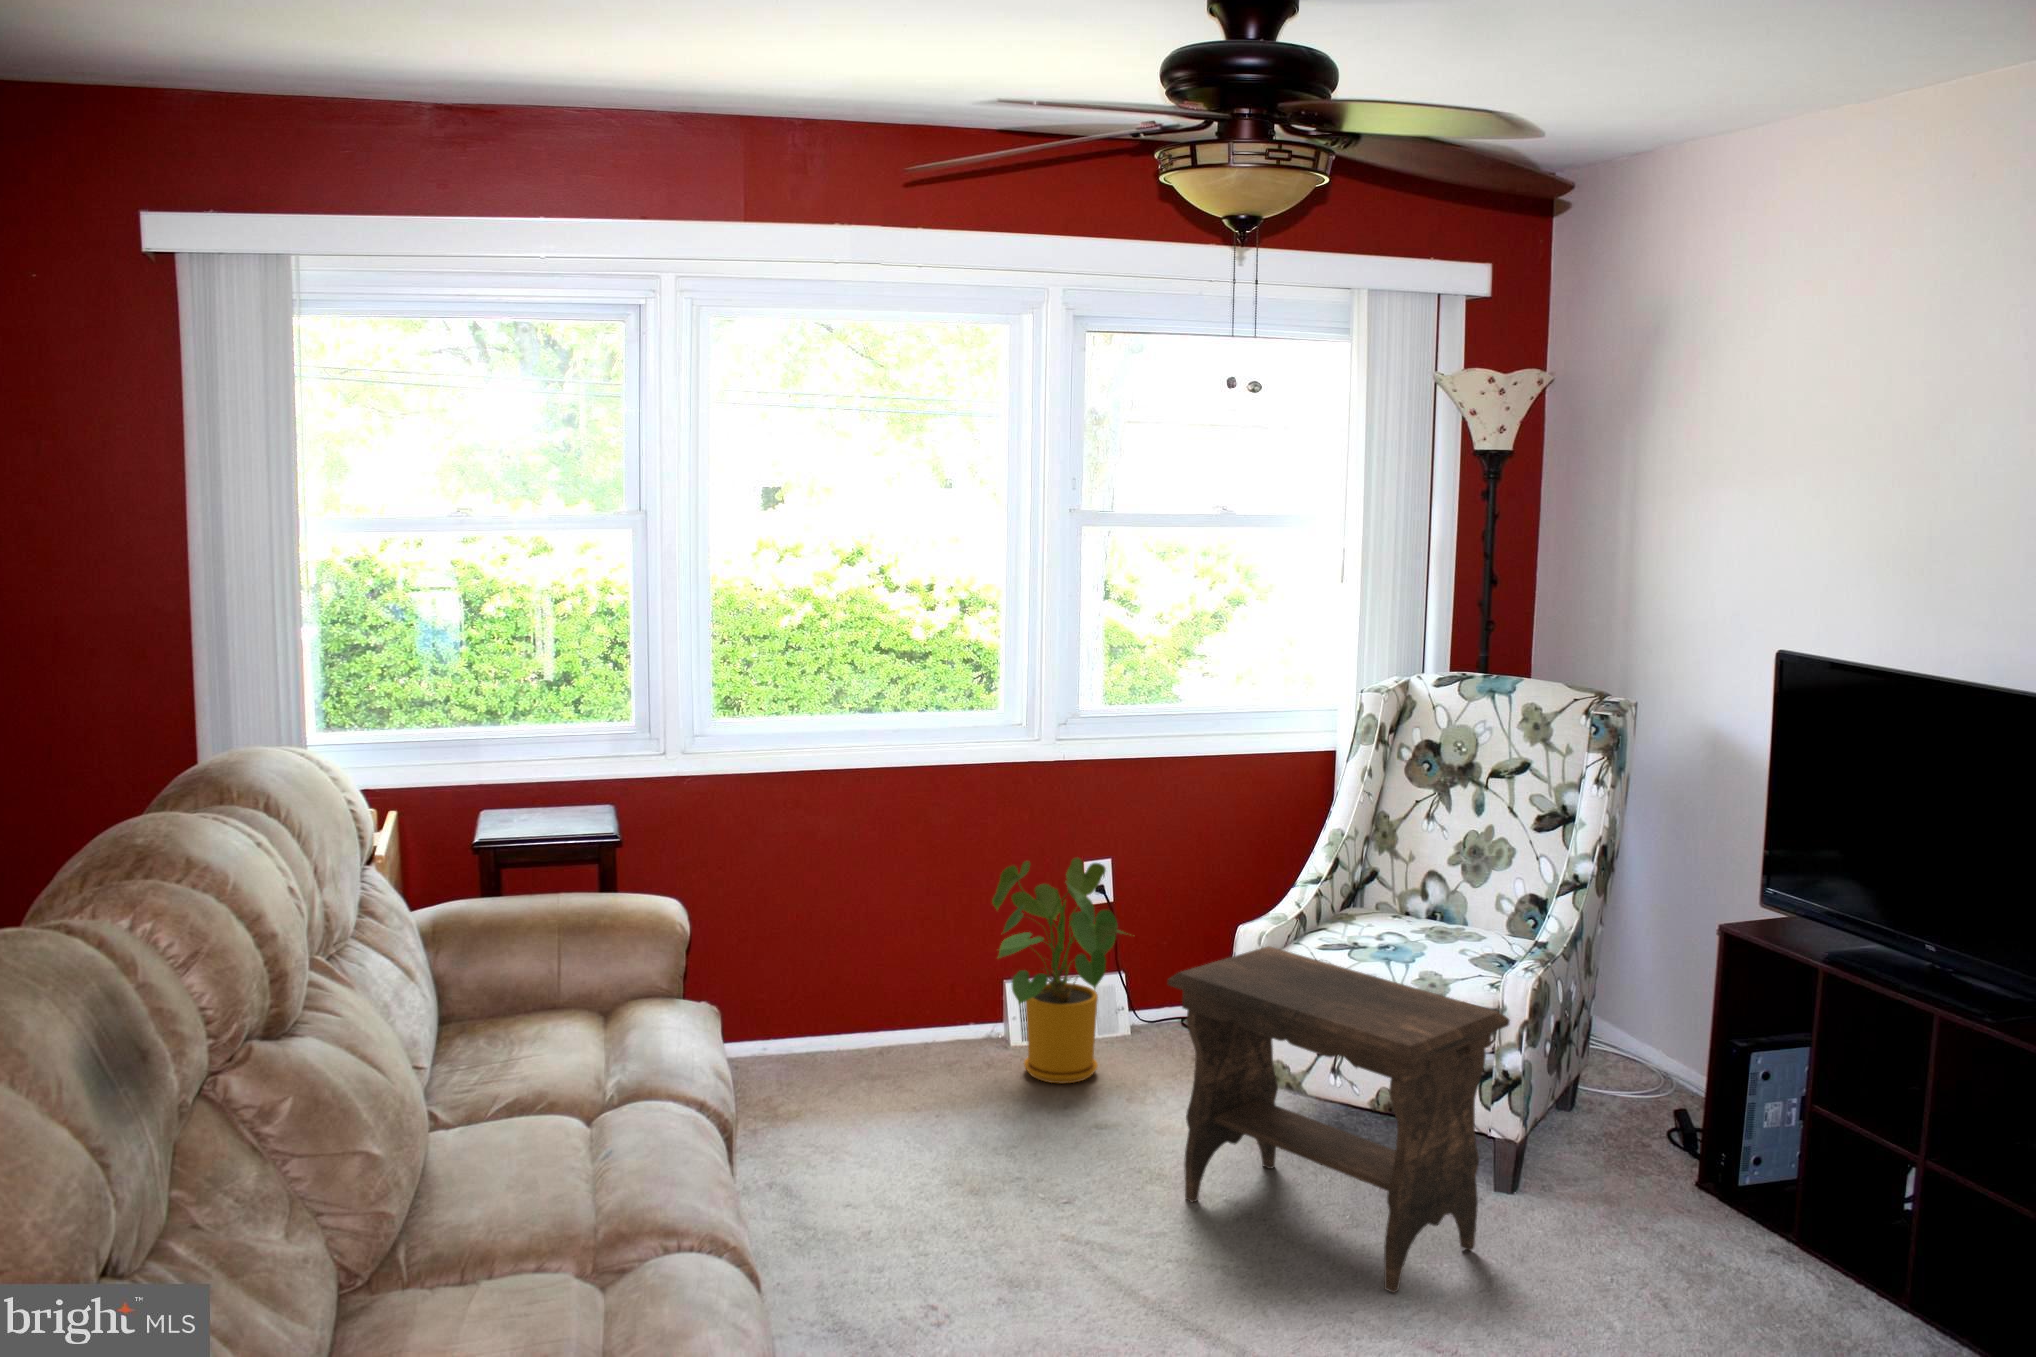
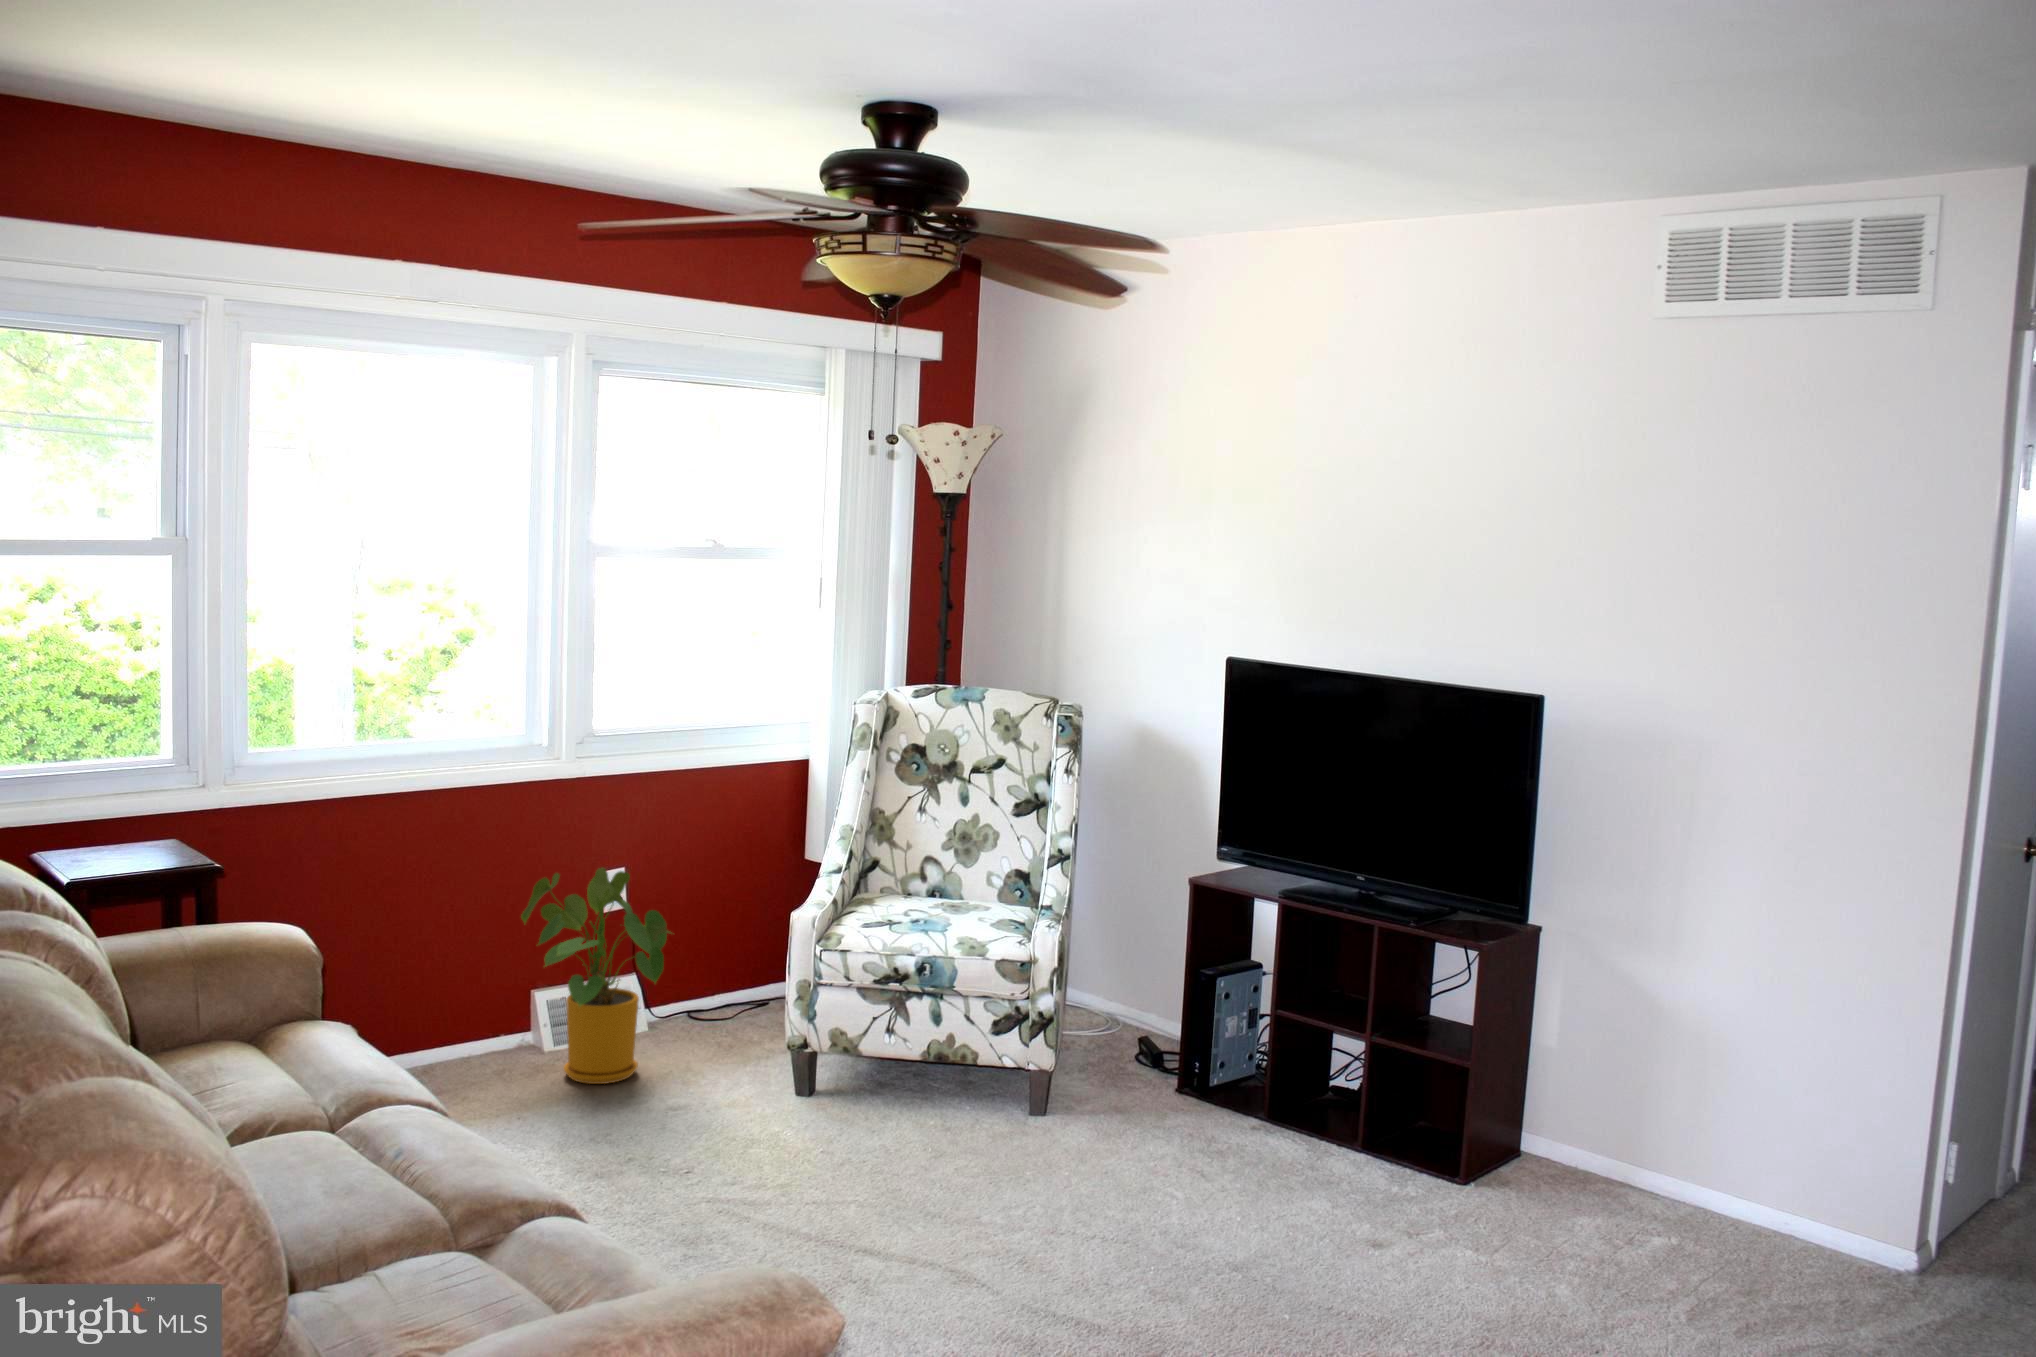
footstool: present [1168,946,1510,1293] -> none [766,923,1064,1202]

